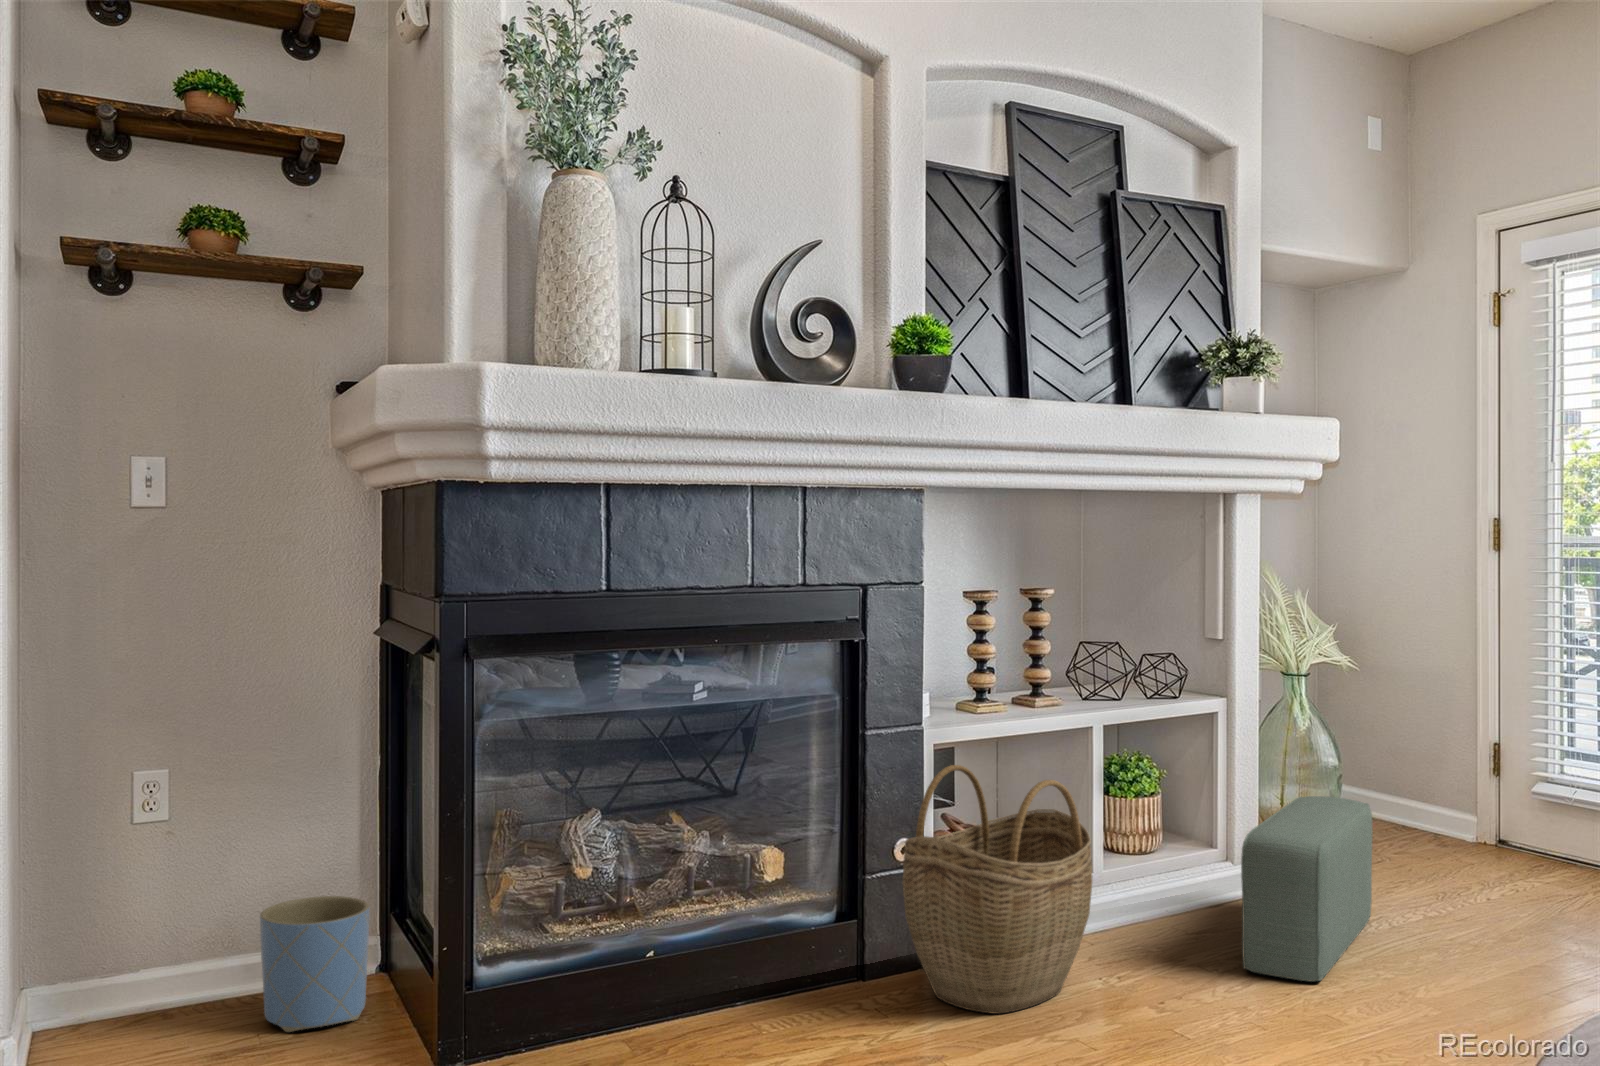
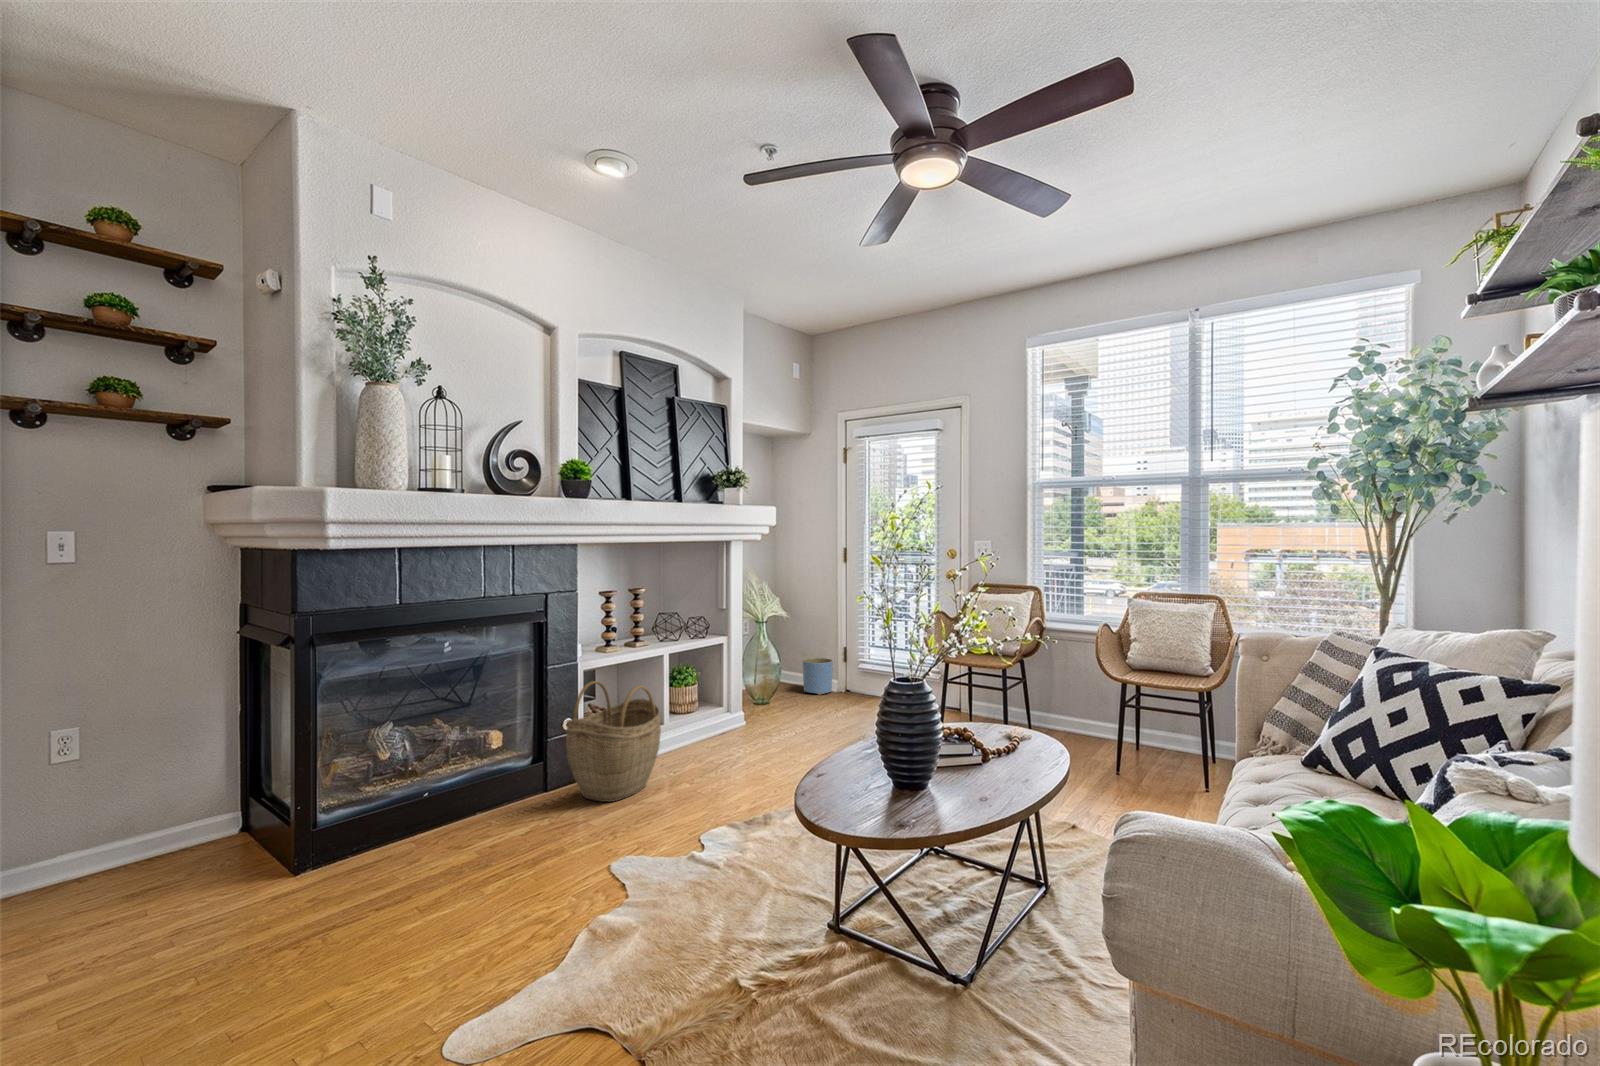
pouf: present [1241,796,1373,982] -> none [730,681,789,767]
planter: present [260,896,370,1032] -> present [803,658,833,695]

